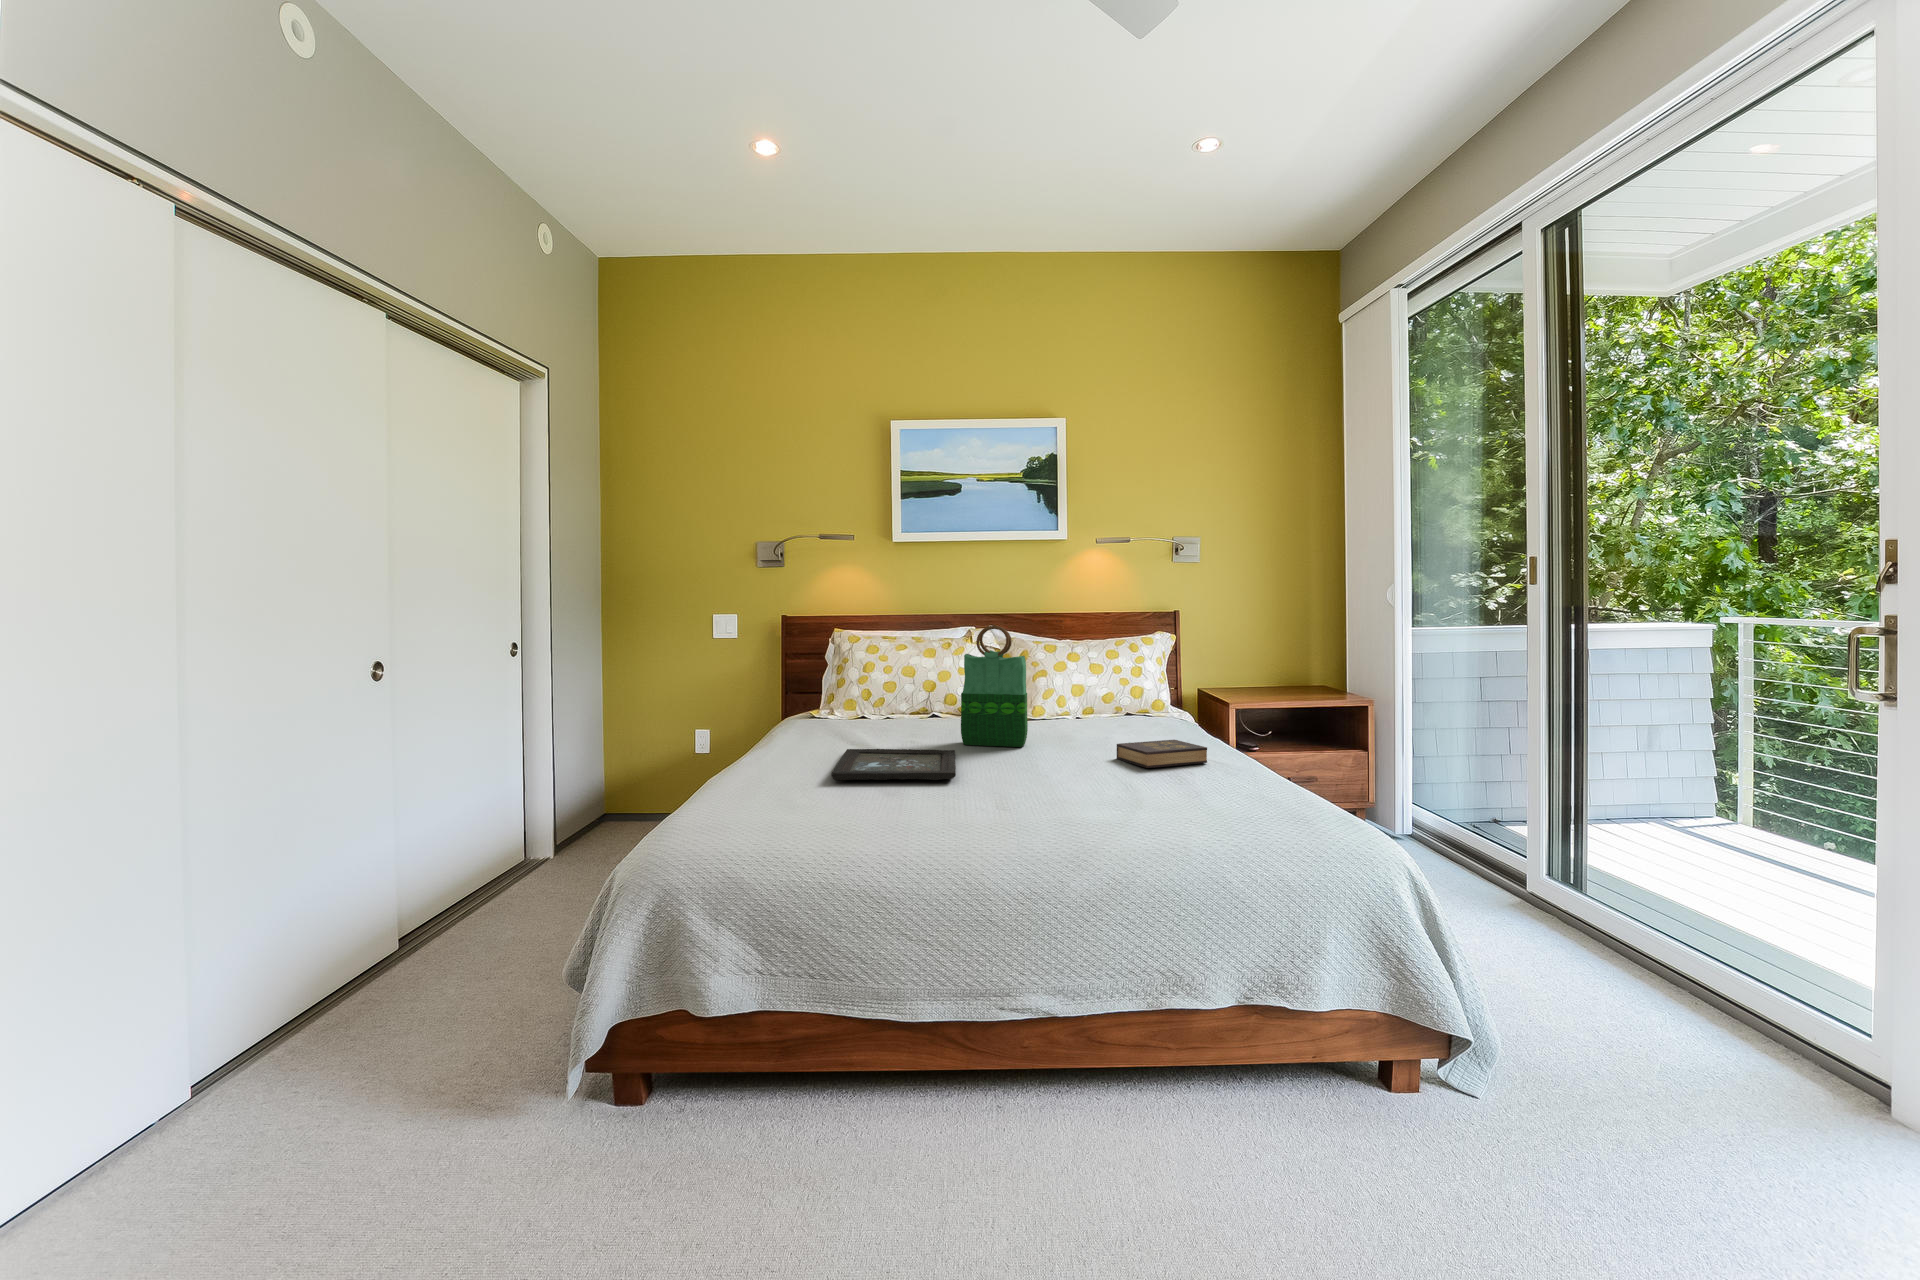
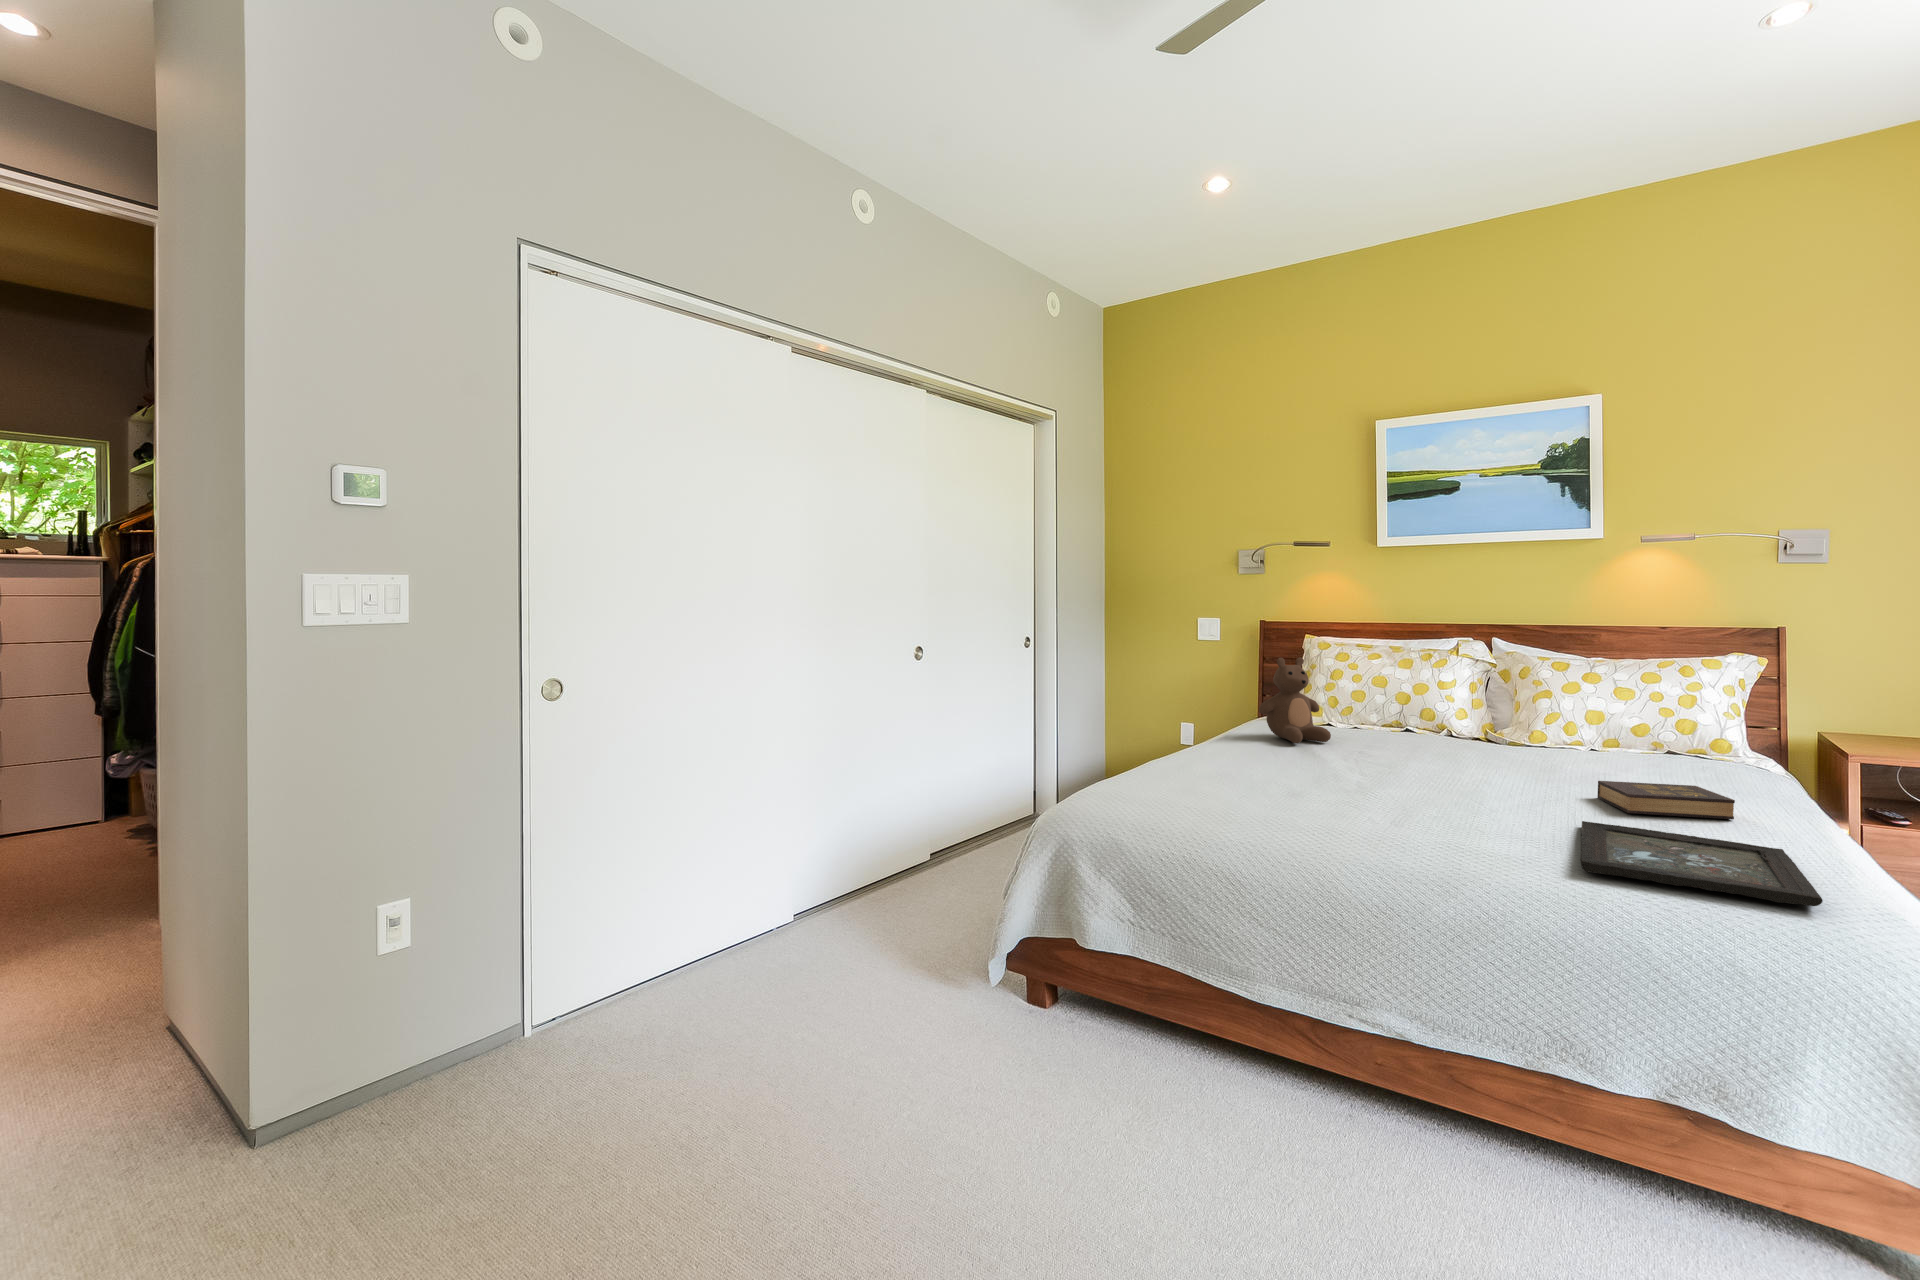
tote bag: present [961,626,1028,747] -> none [1409,638,1492,771]
teddy bear: none [813,650,883,739] -> present [1259,657,1331,743]
tray: present [831,749,956,780] -> present [1581,821,1823,906]

